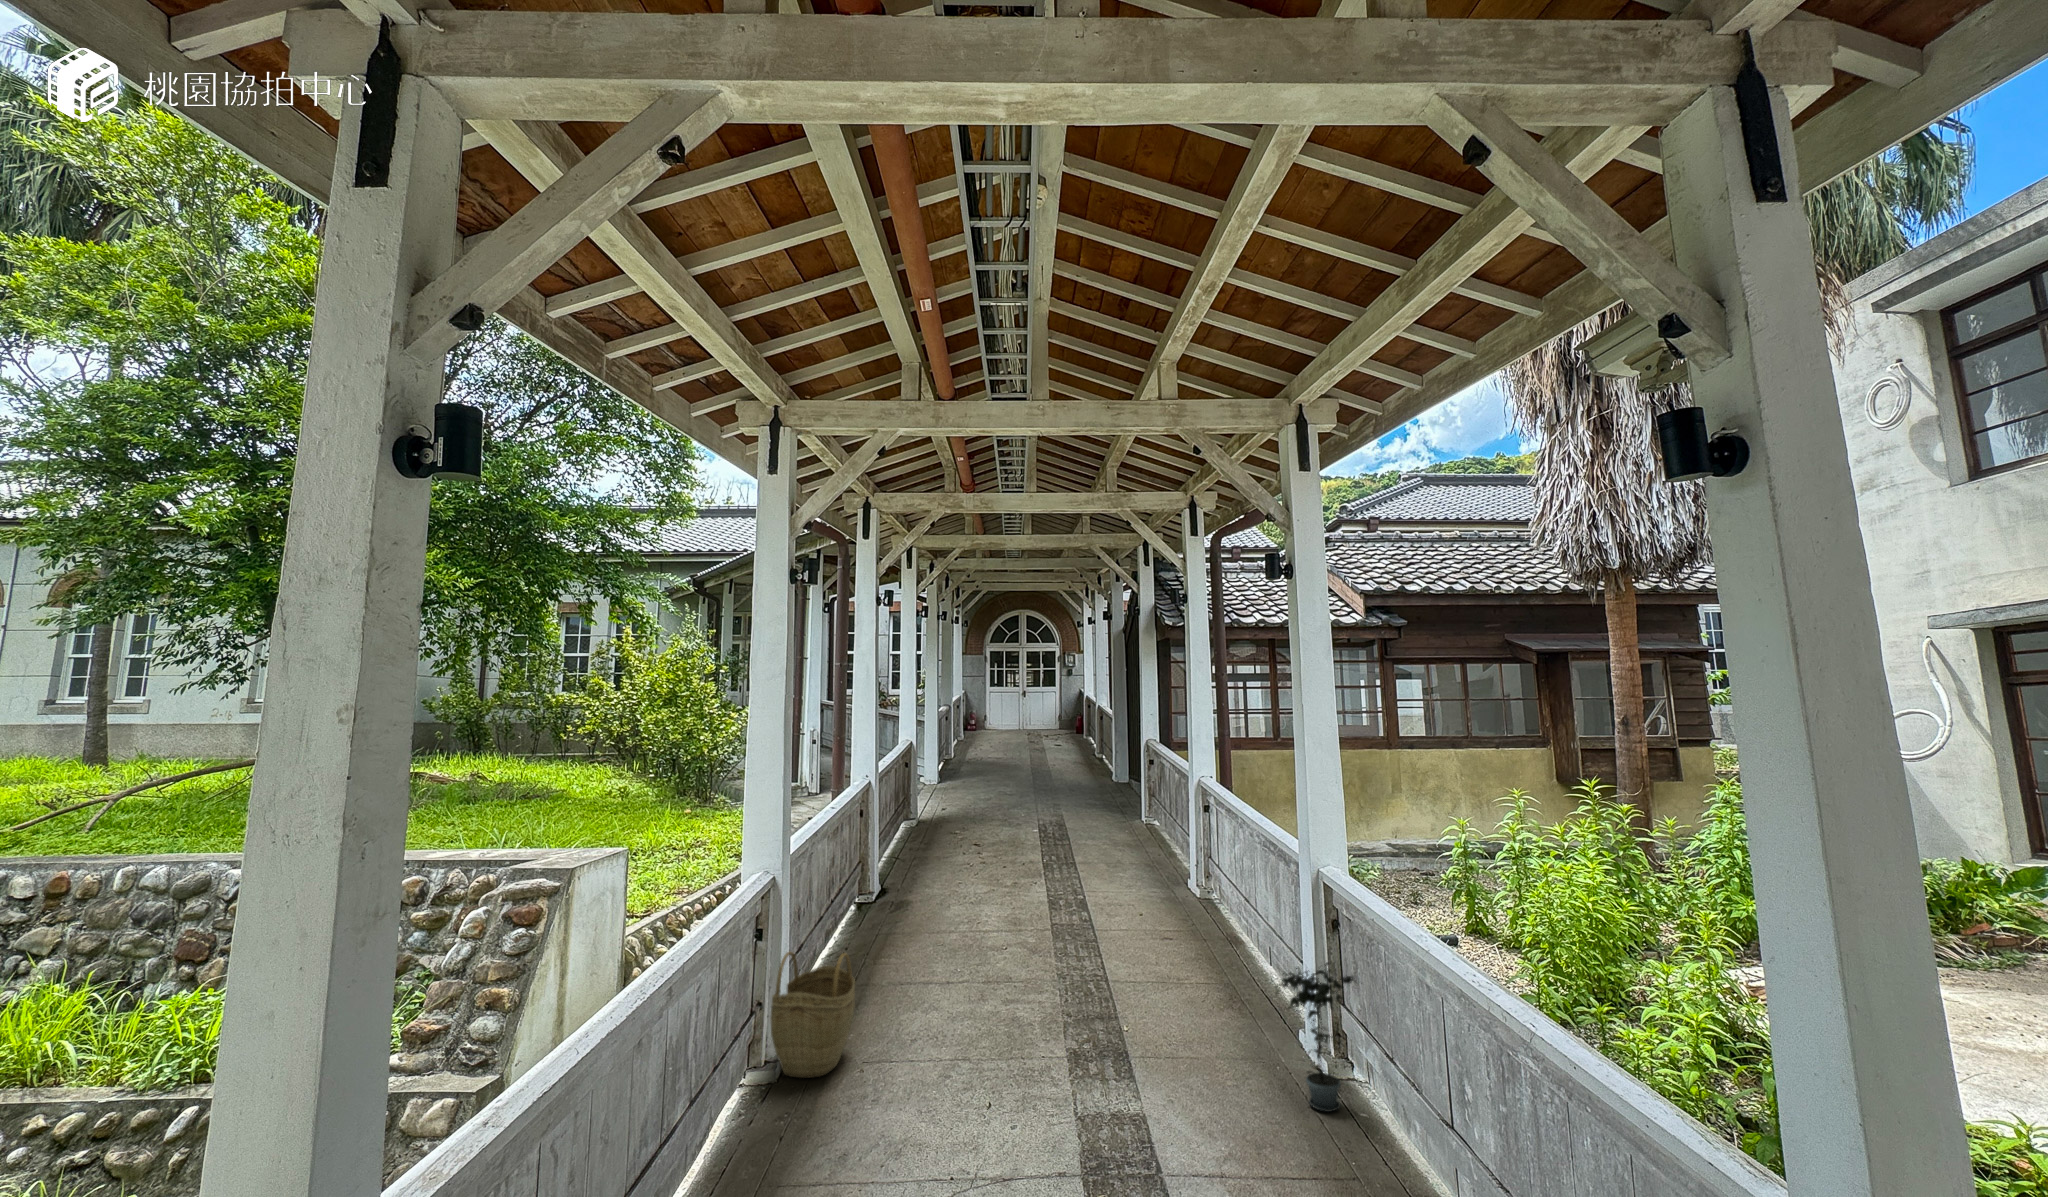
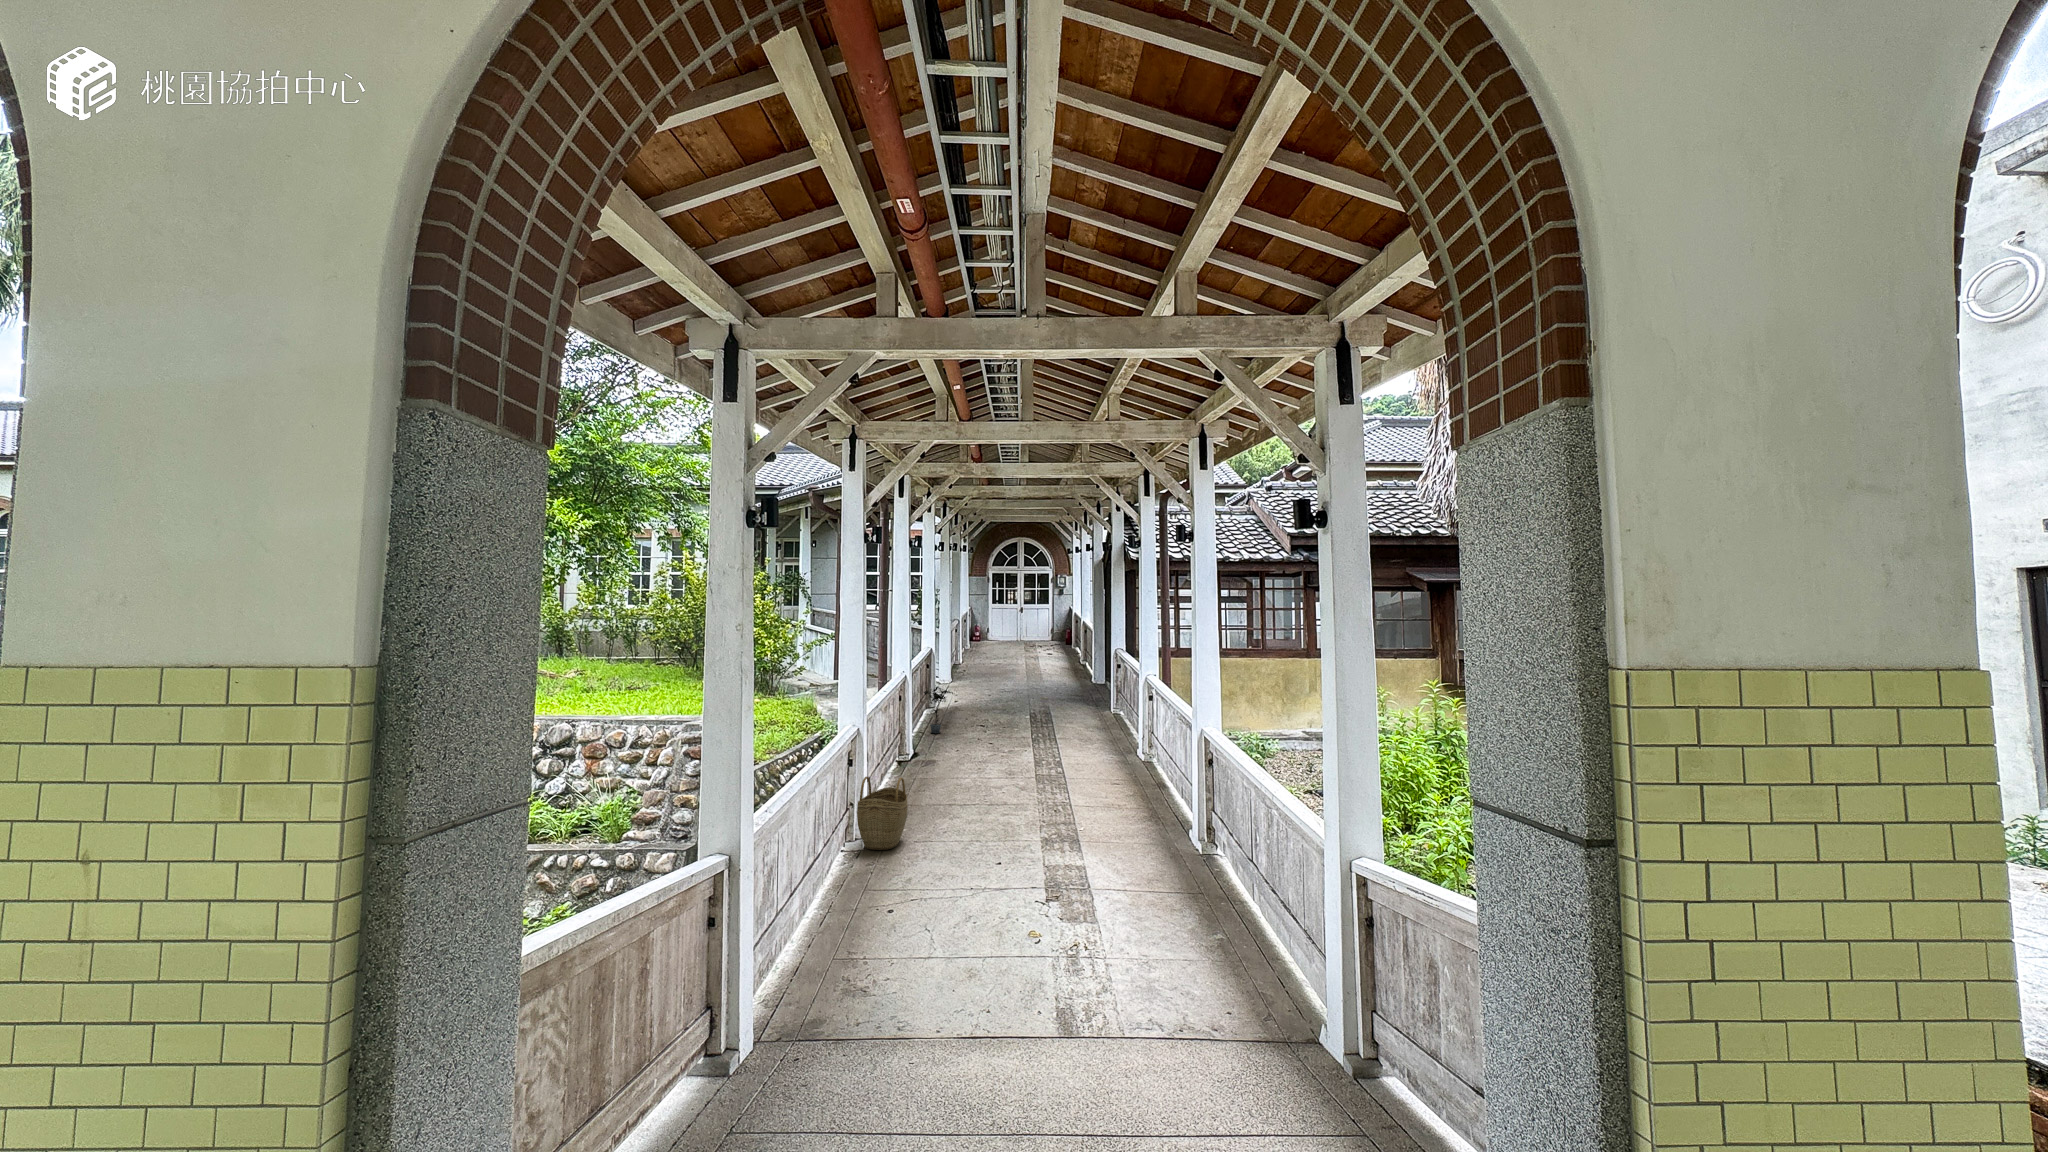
potted plant: present [1276,962,1355,1112] -> present [924,687,953,733]

